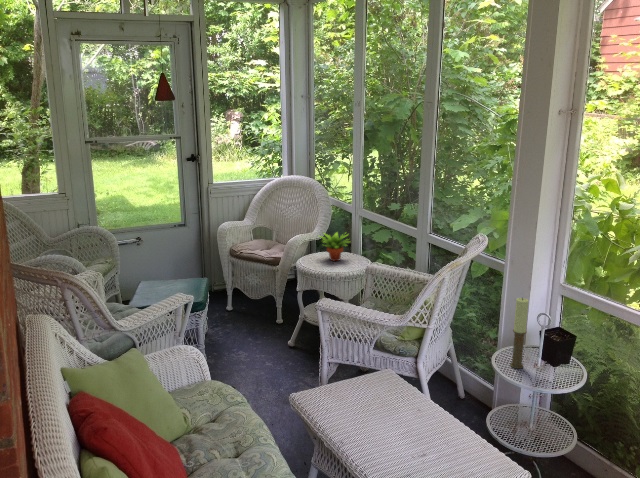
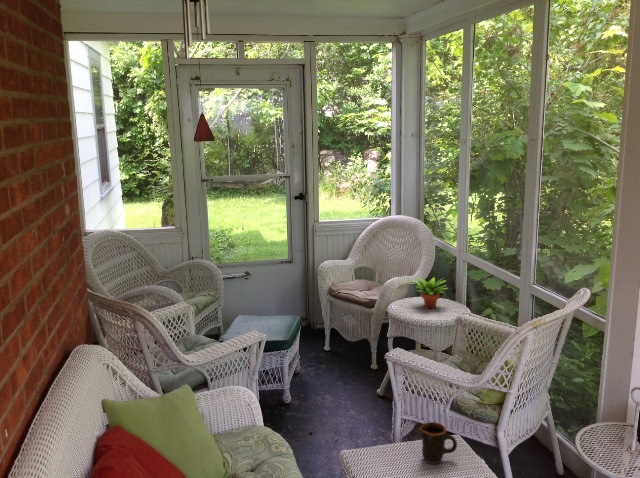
candle: present [510,298,528,368] -> none [602,368,625,453]
mug: none [363,359,395,395] -> present [420,422,457,464]

